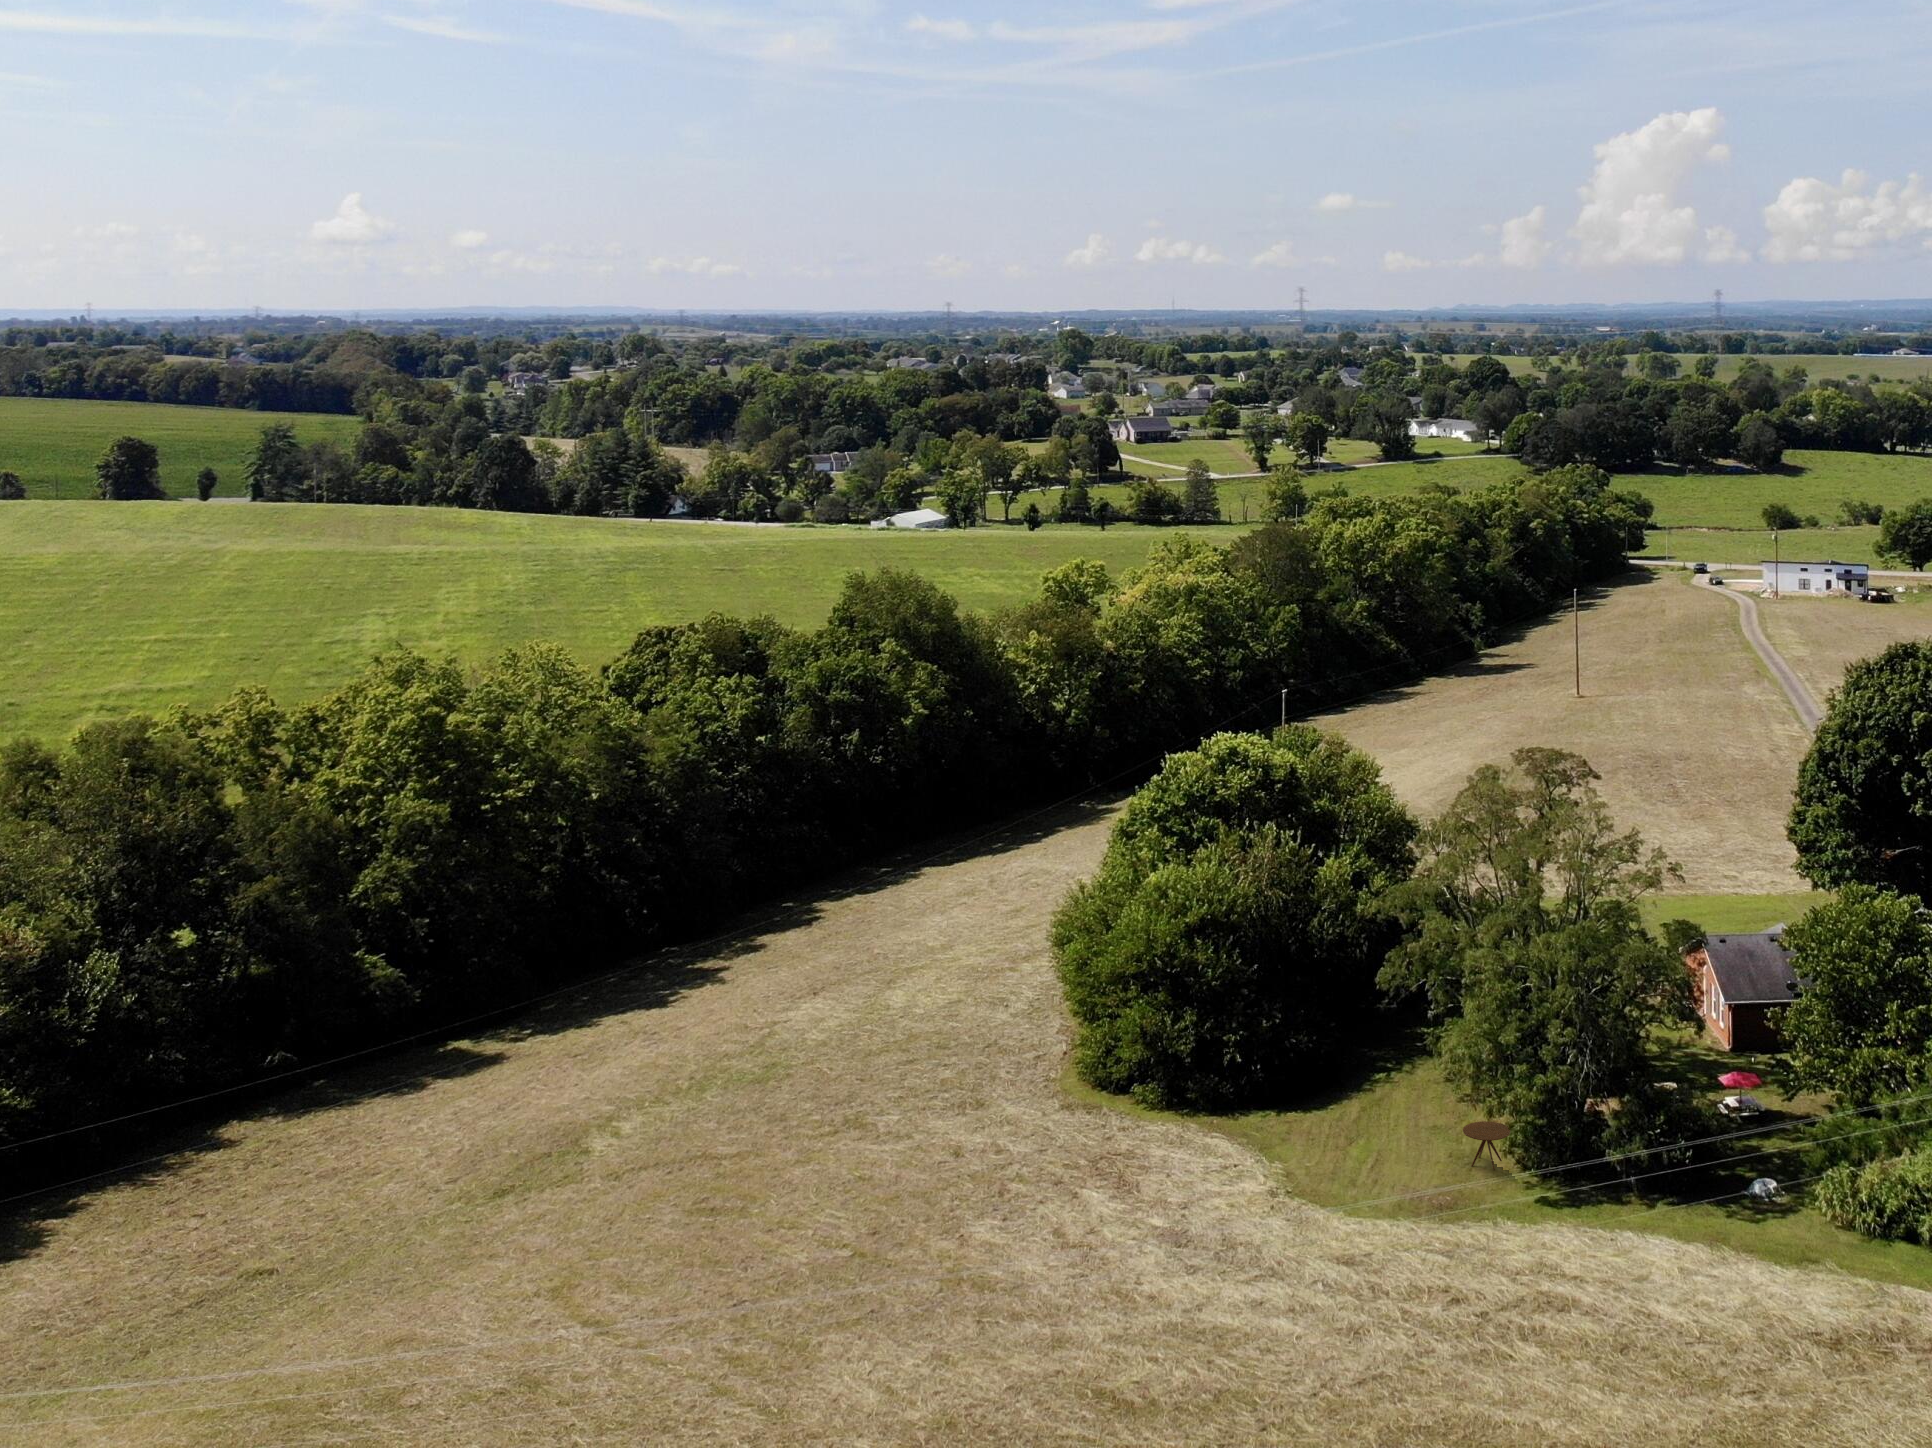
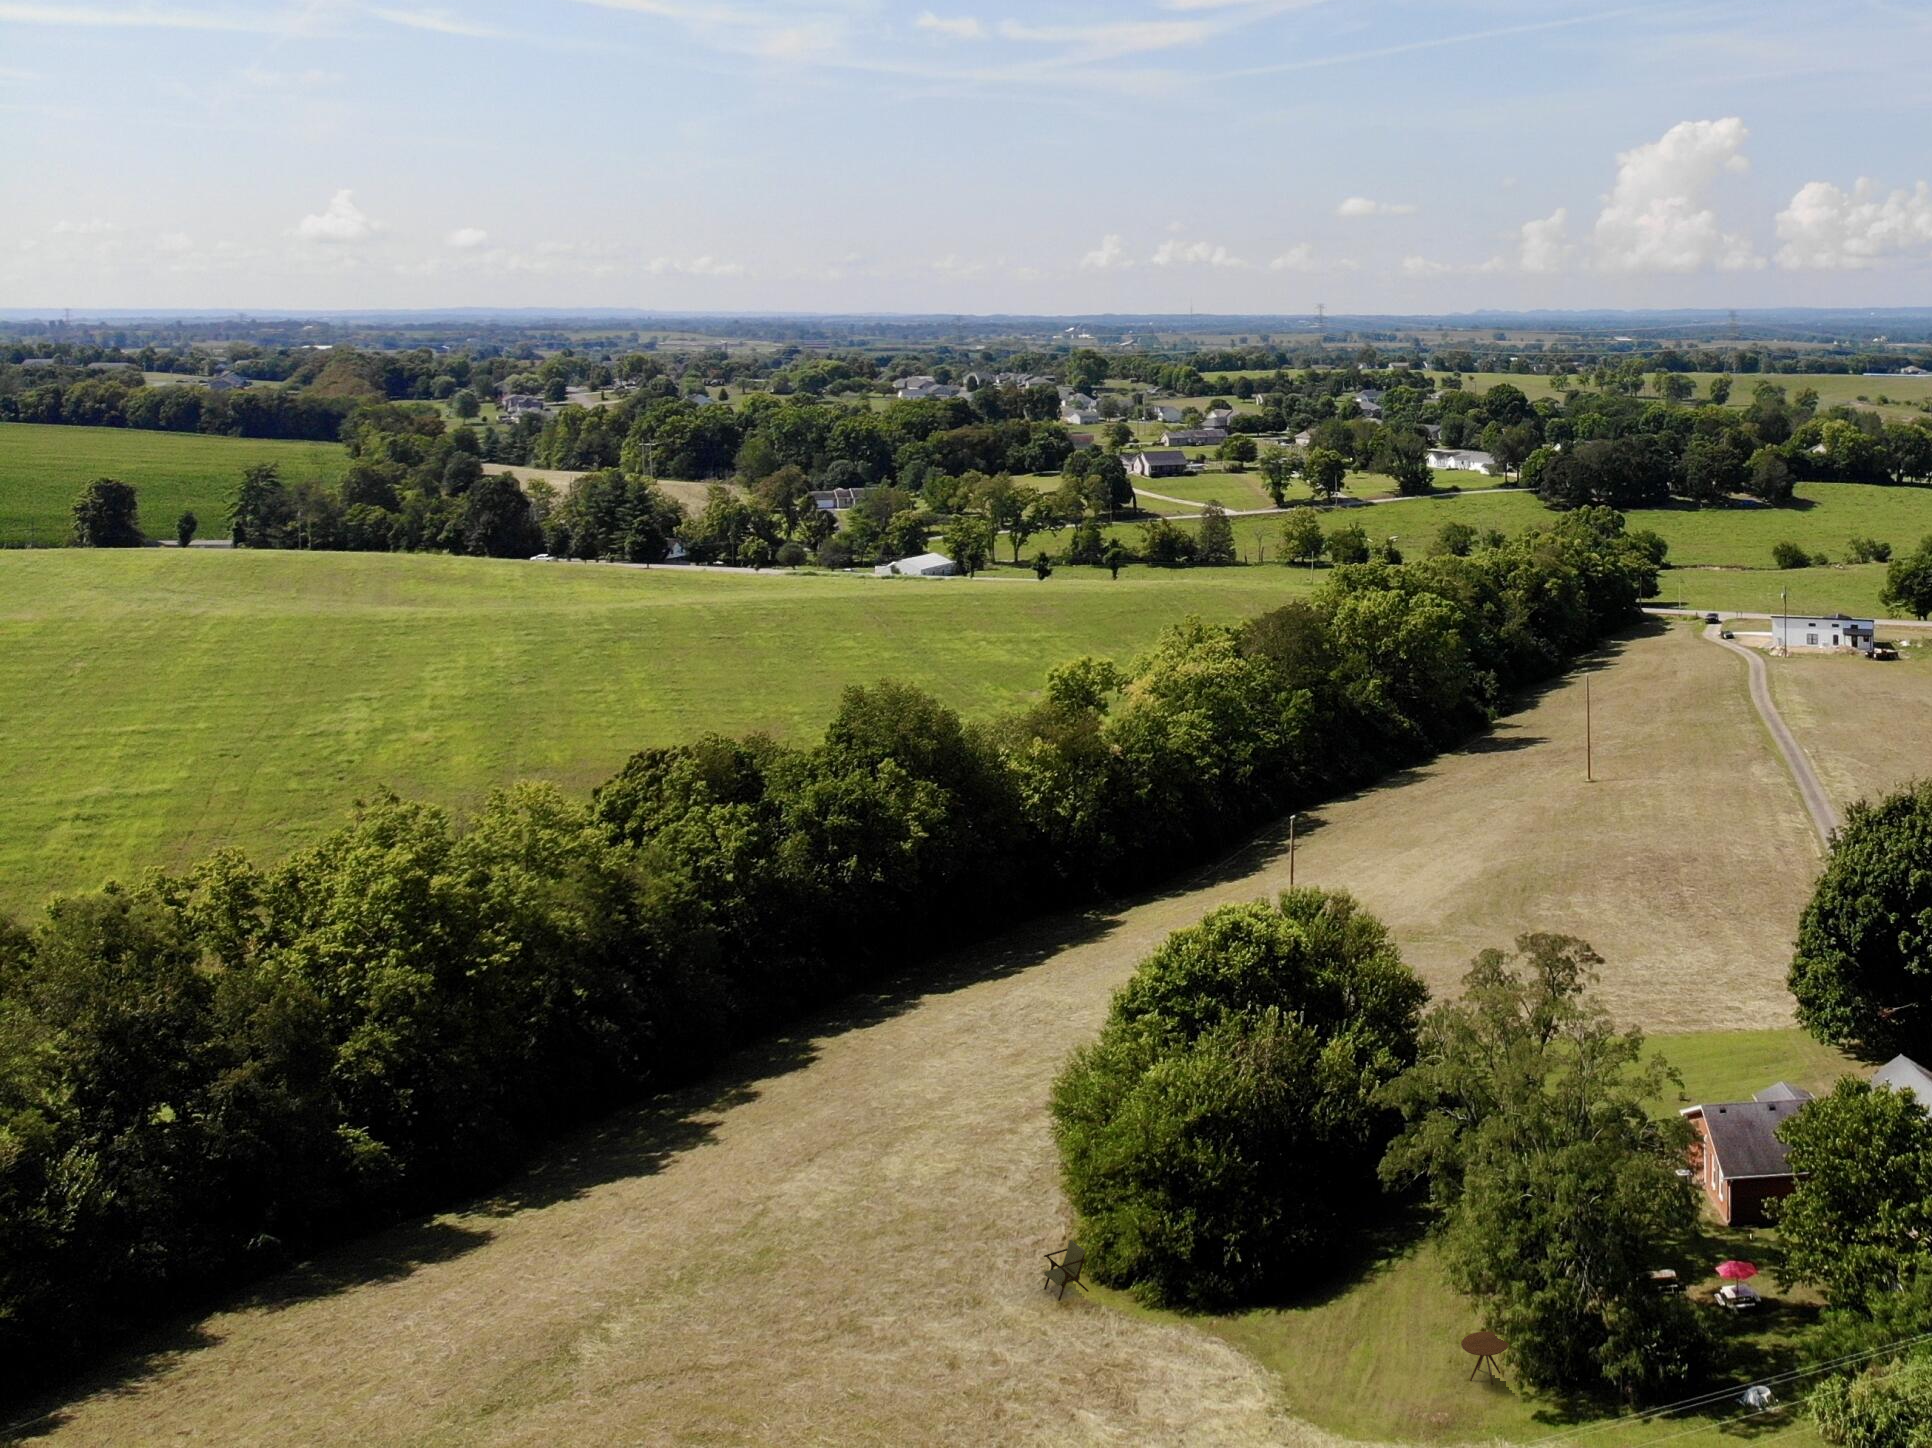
lounge chair: none [1051,1036,1096,1091] -> present [1044,1240,1089,1301]

